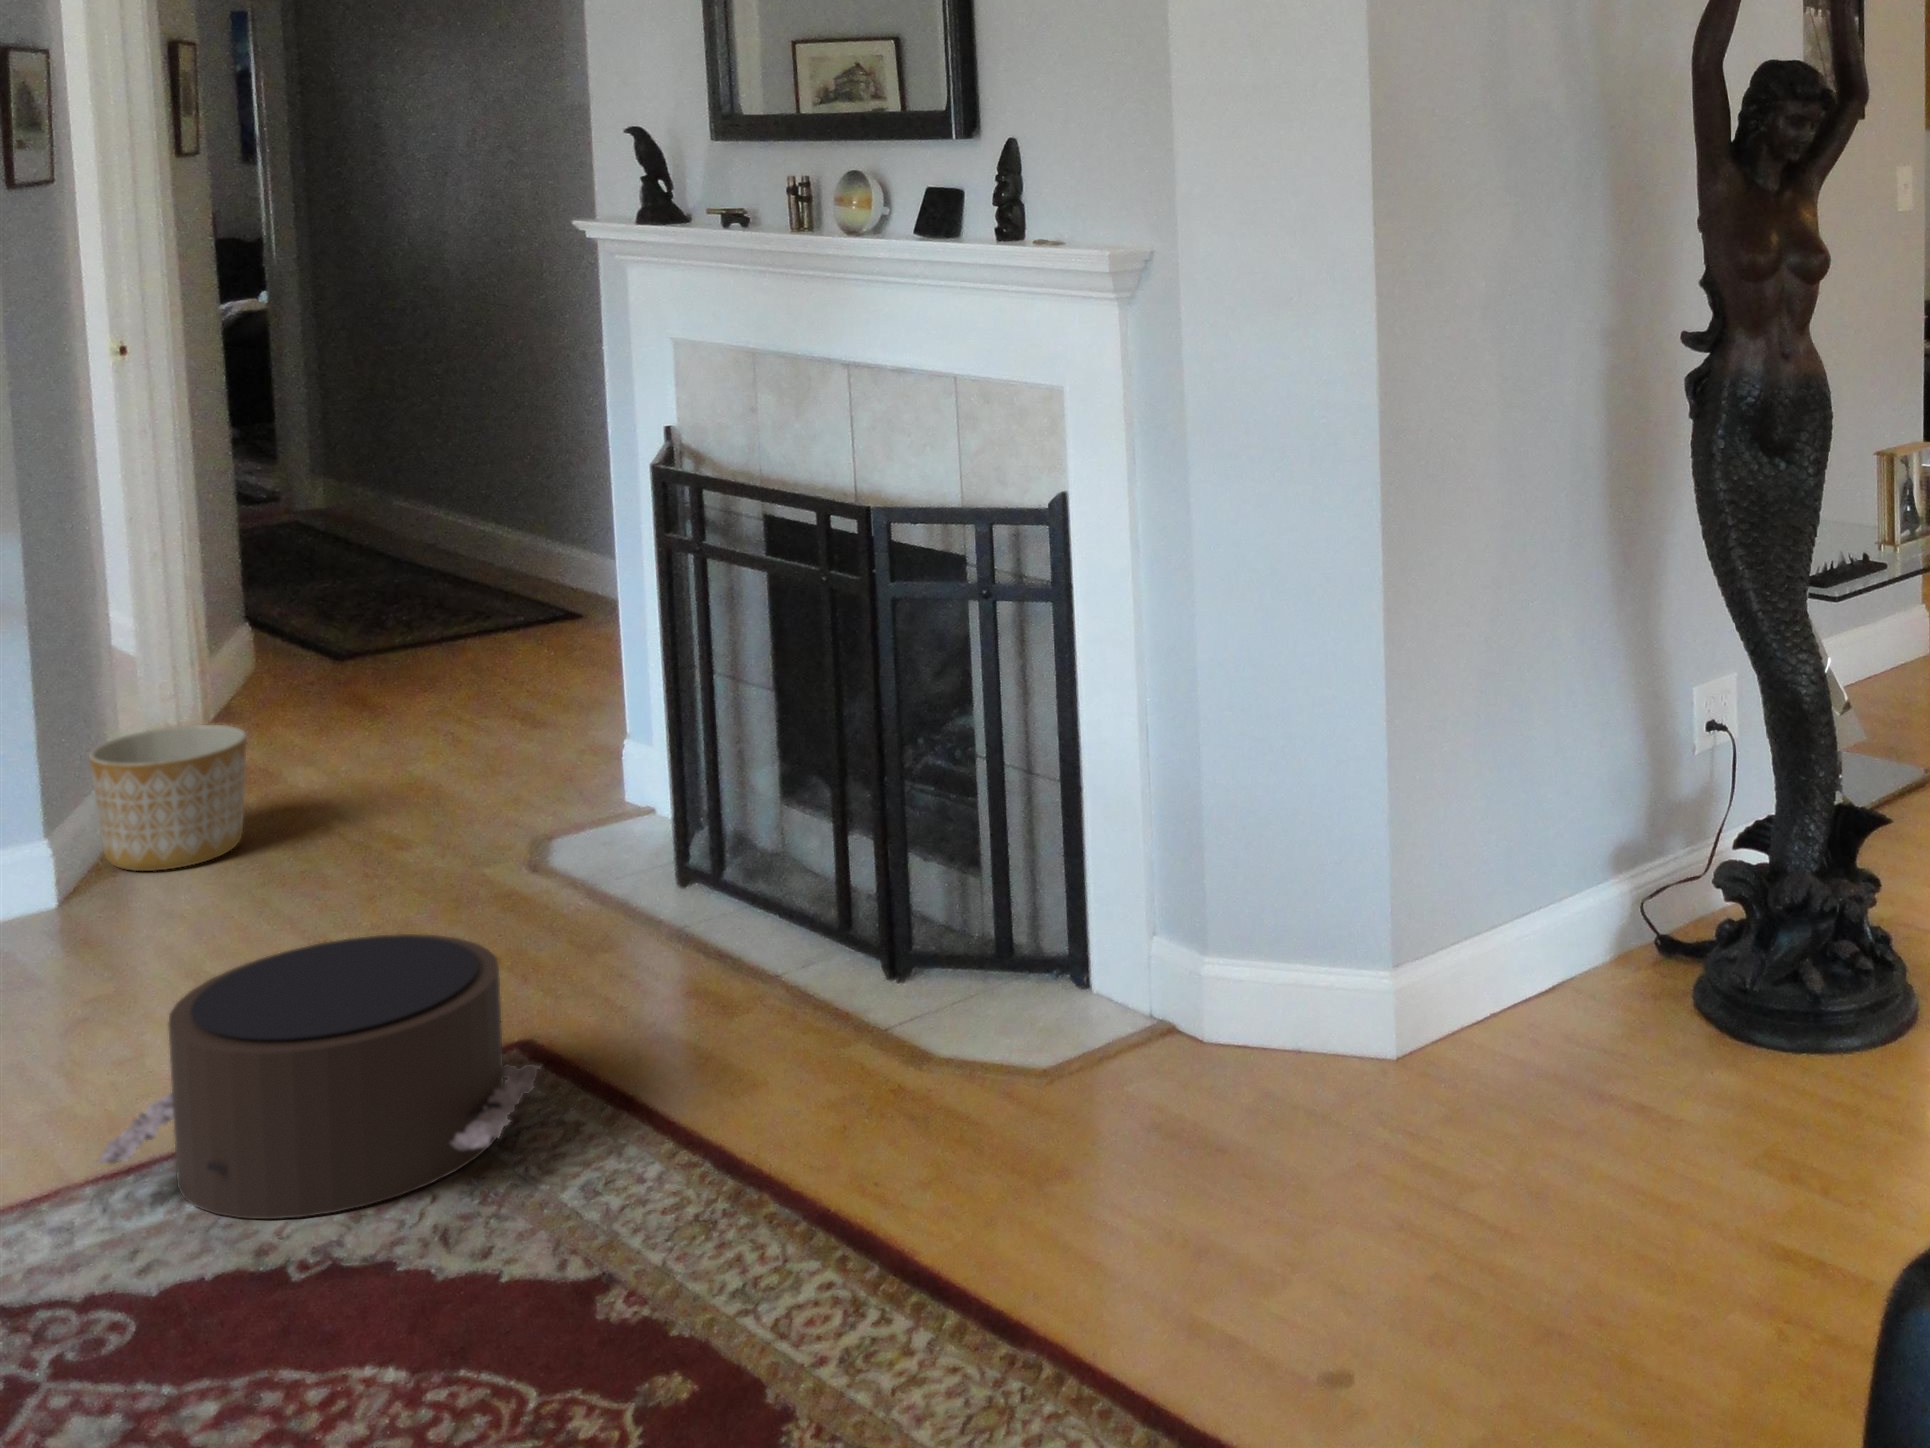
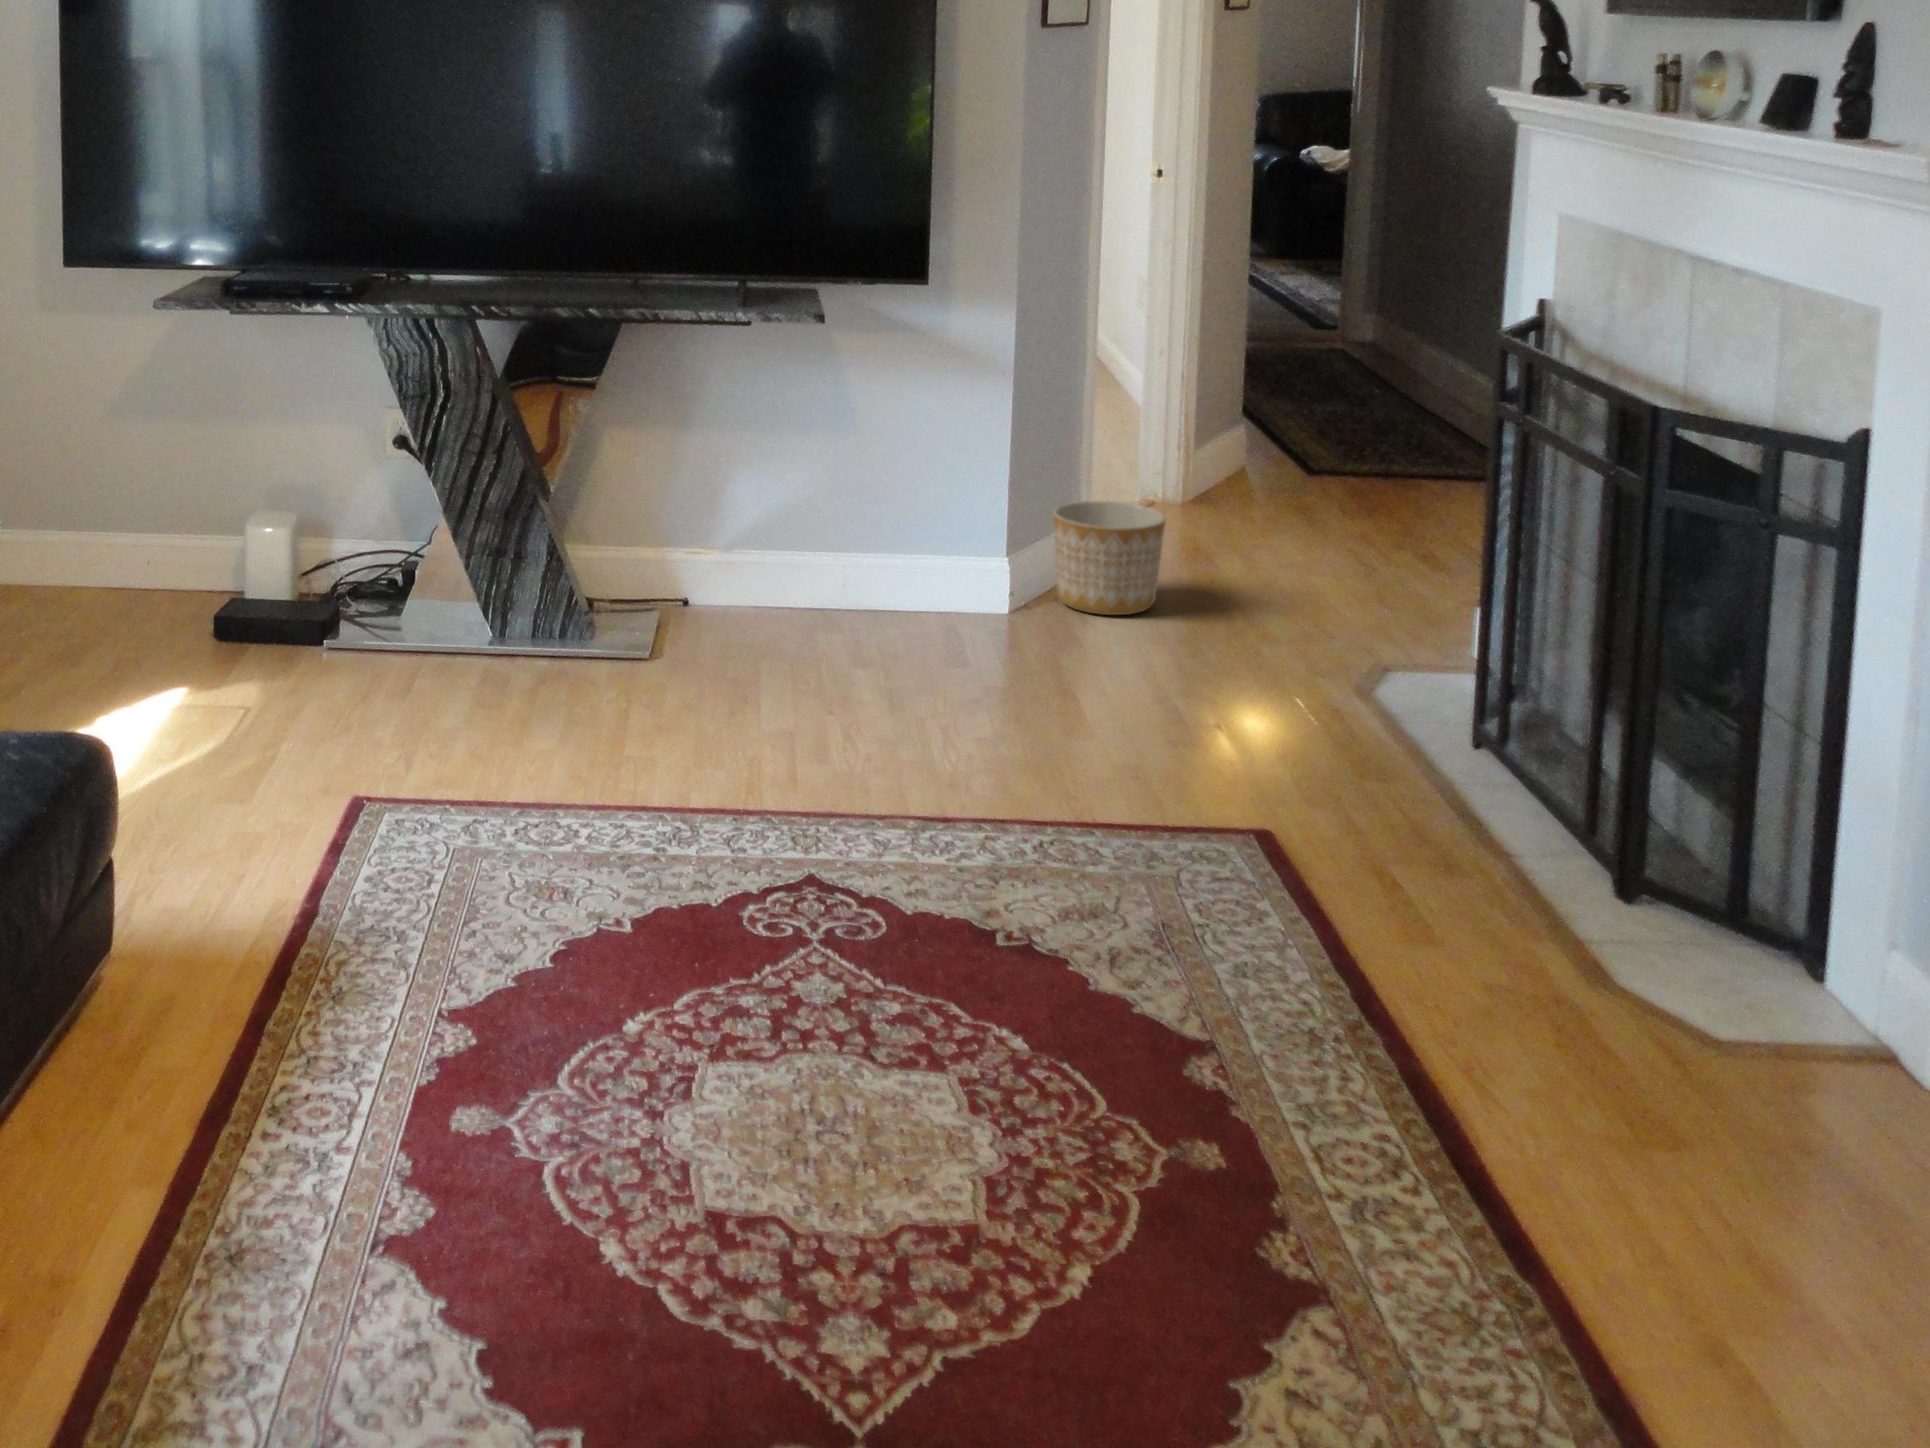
pouf: present [98,934,541,1219] -> none [913,689,1245,913]

